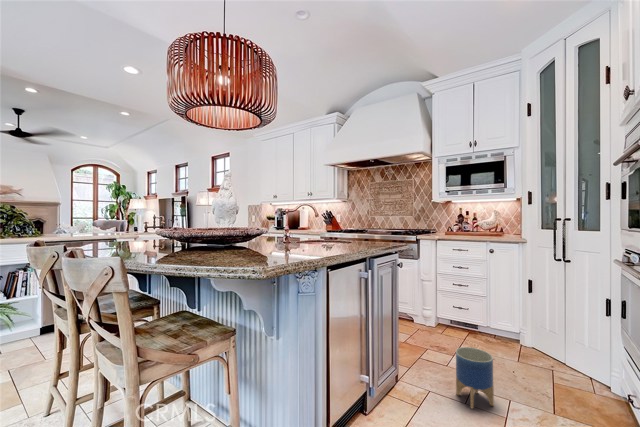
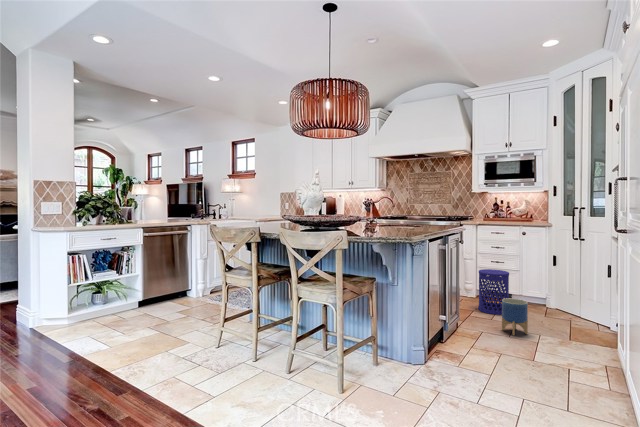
waste bin: none [433,296,472,359] -> present [478,269,509,315]

